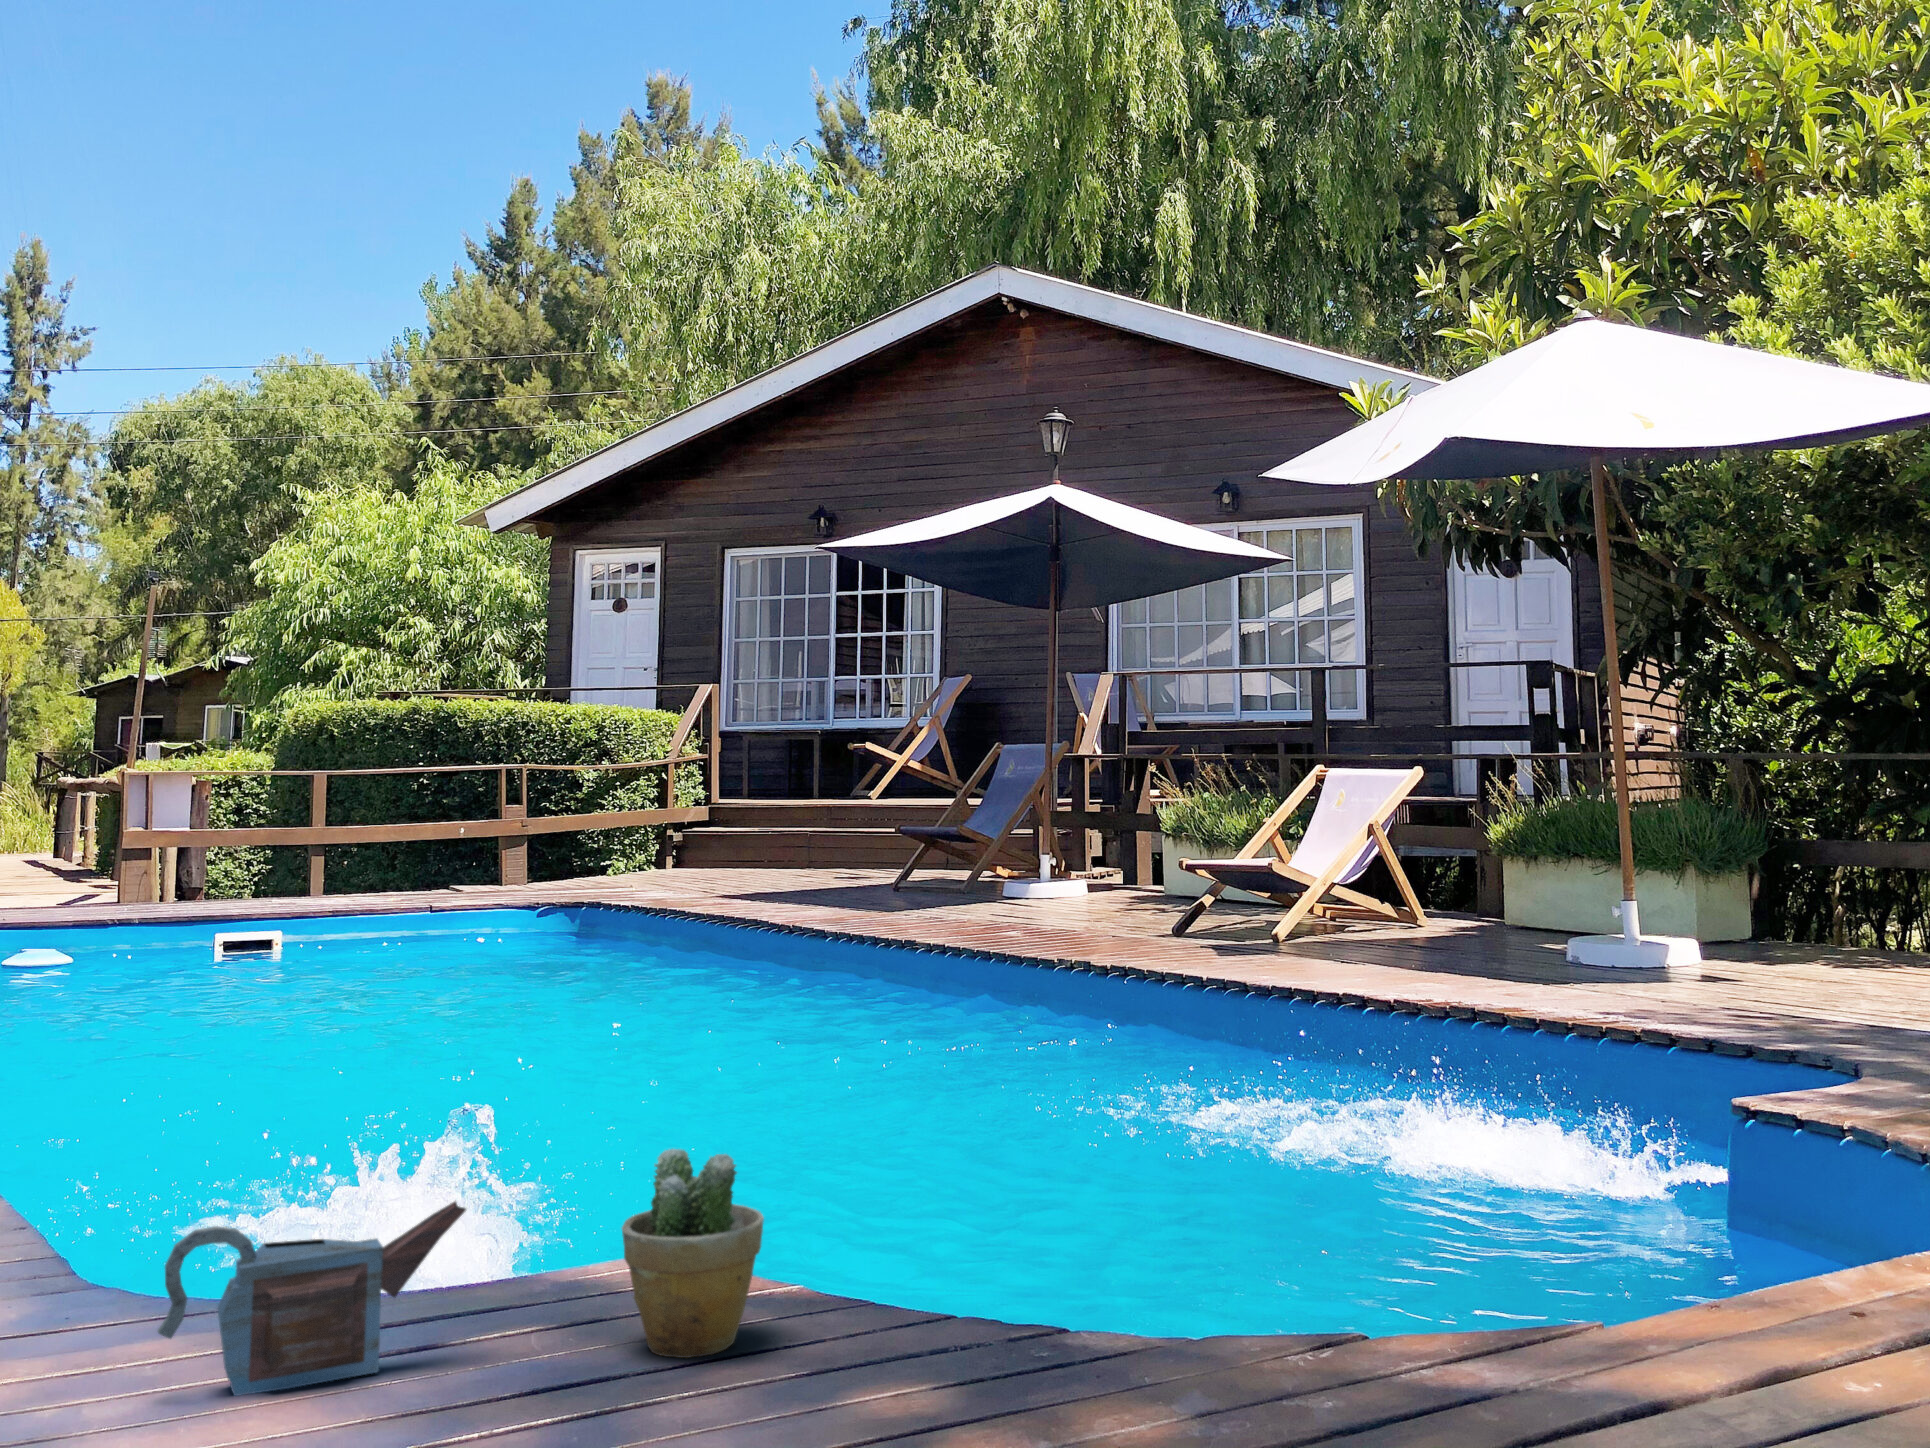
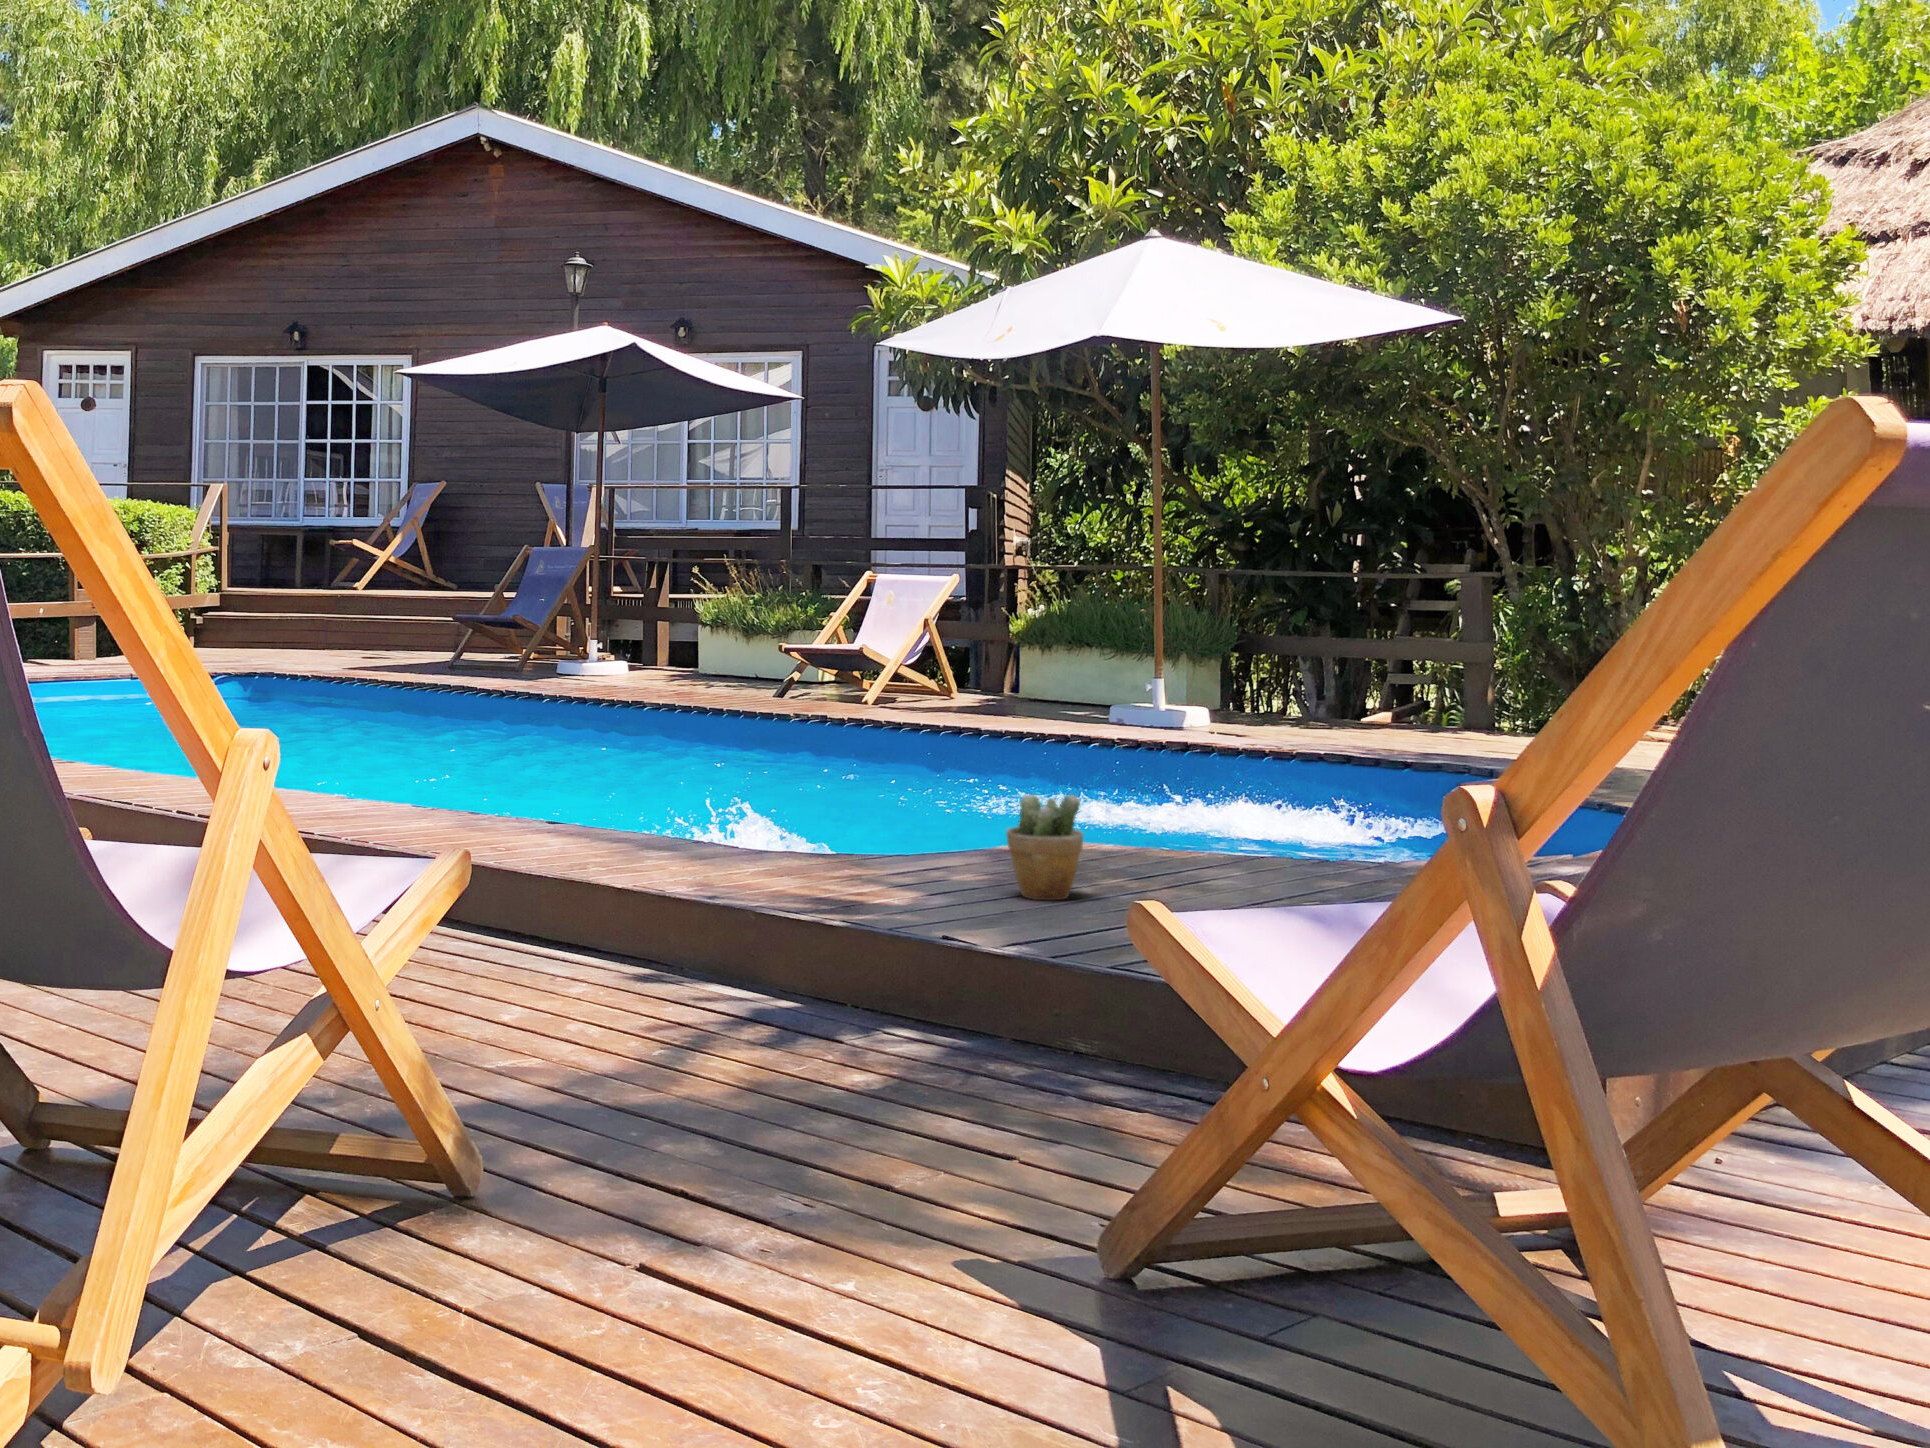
watering can: present [158,1202,466,1396] -> none [840,821,945,919]

